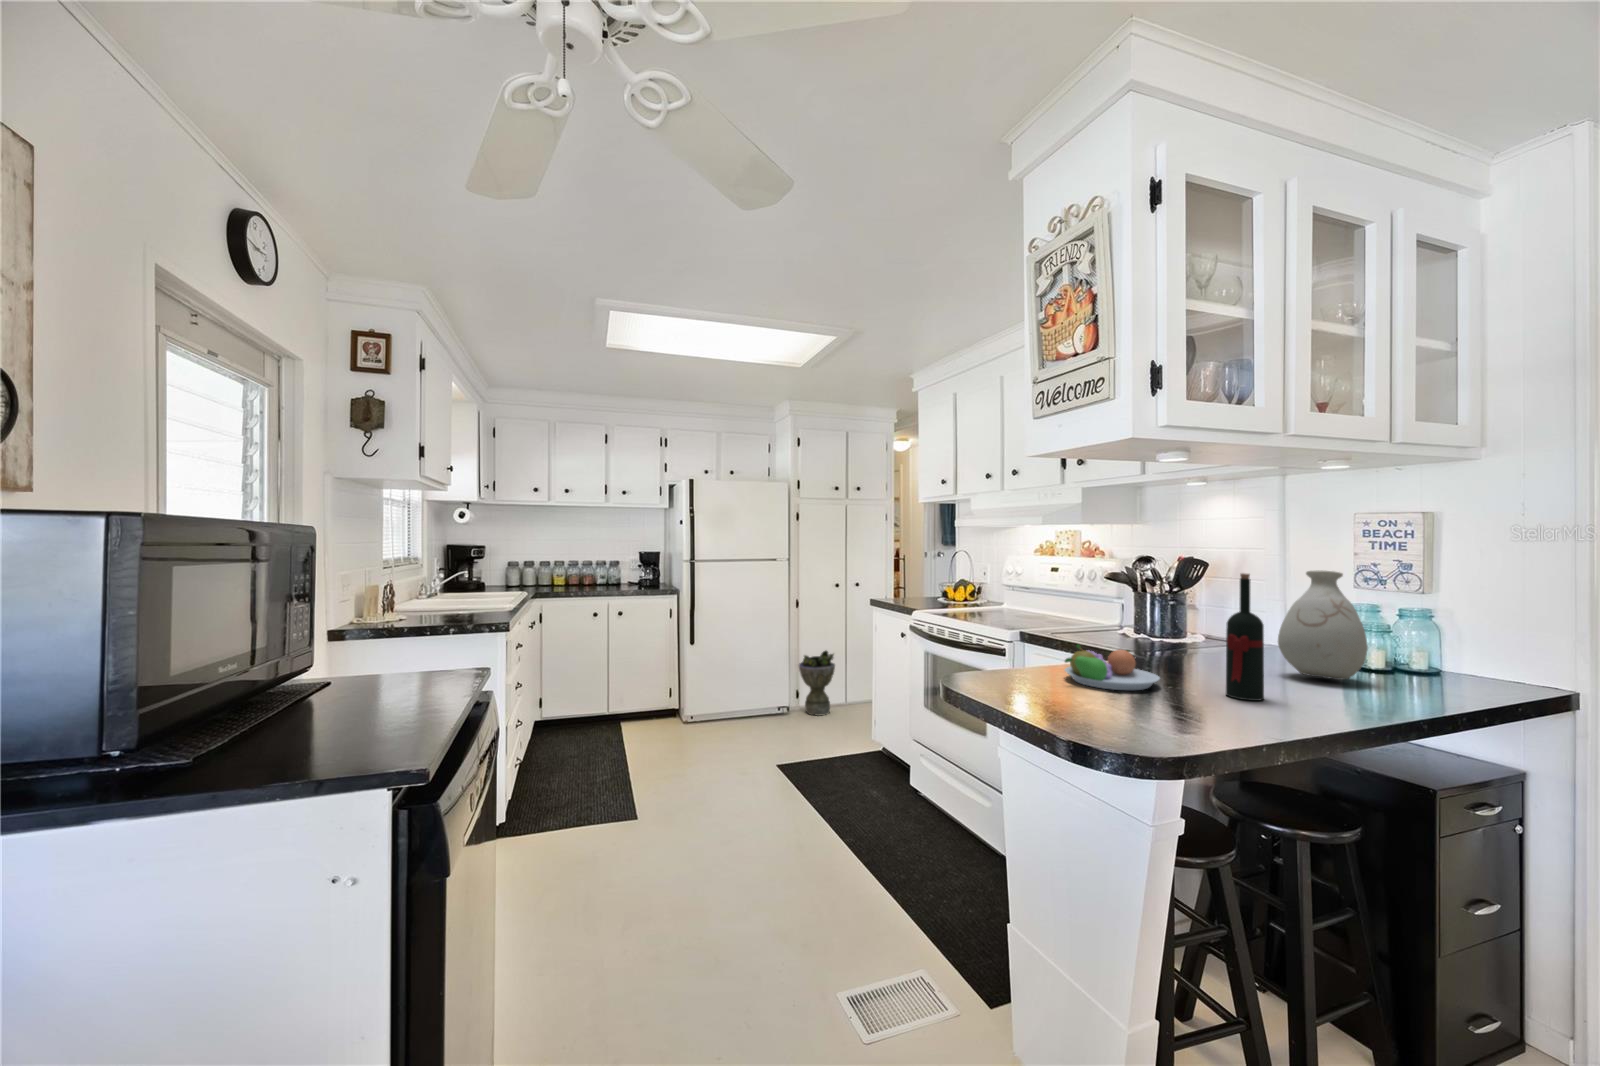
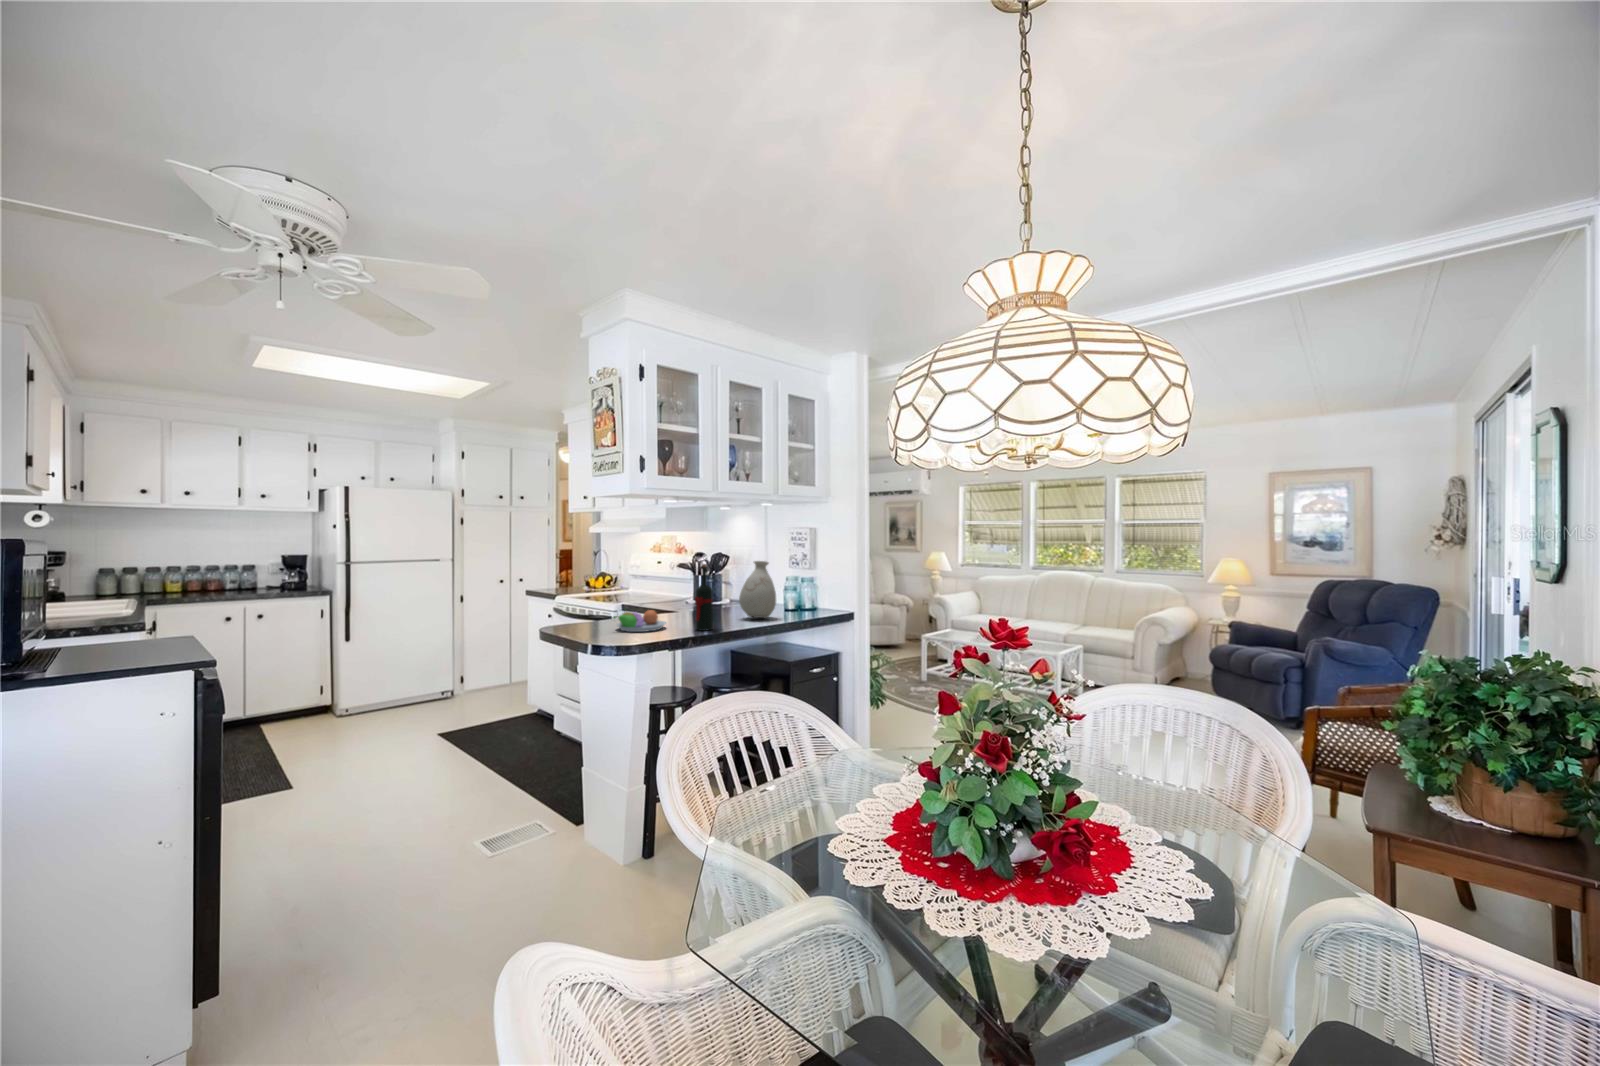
planter: present [799,651,835,715] -> none [462,637,498,694]

